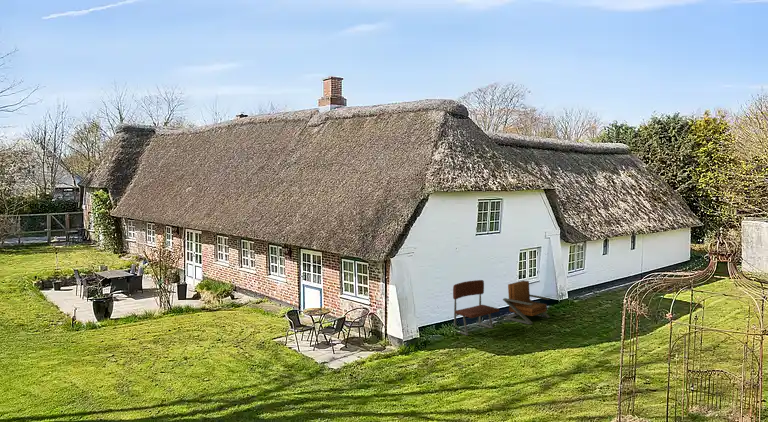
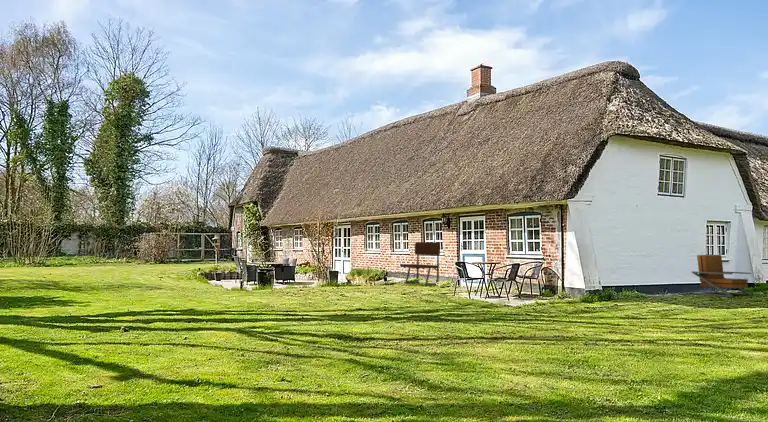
bench: present [453,280,499,335] -> present [400,242,440,285]

